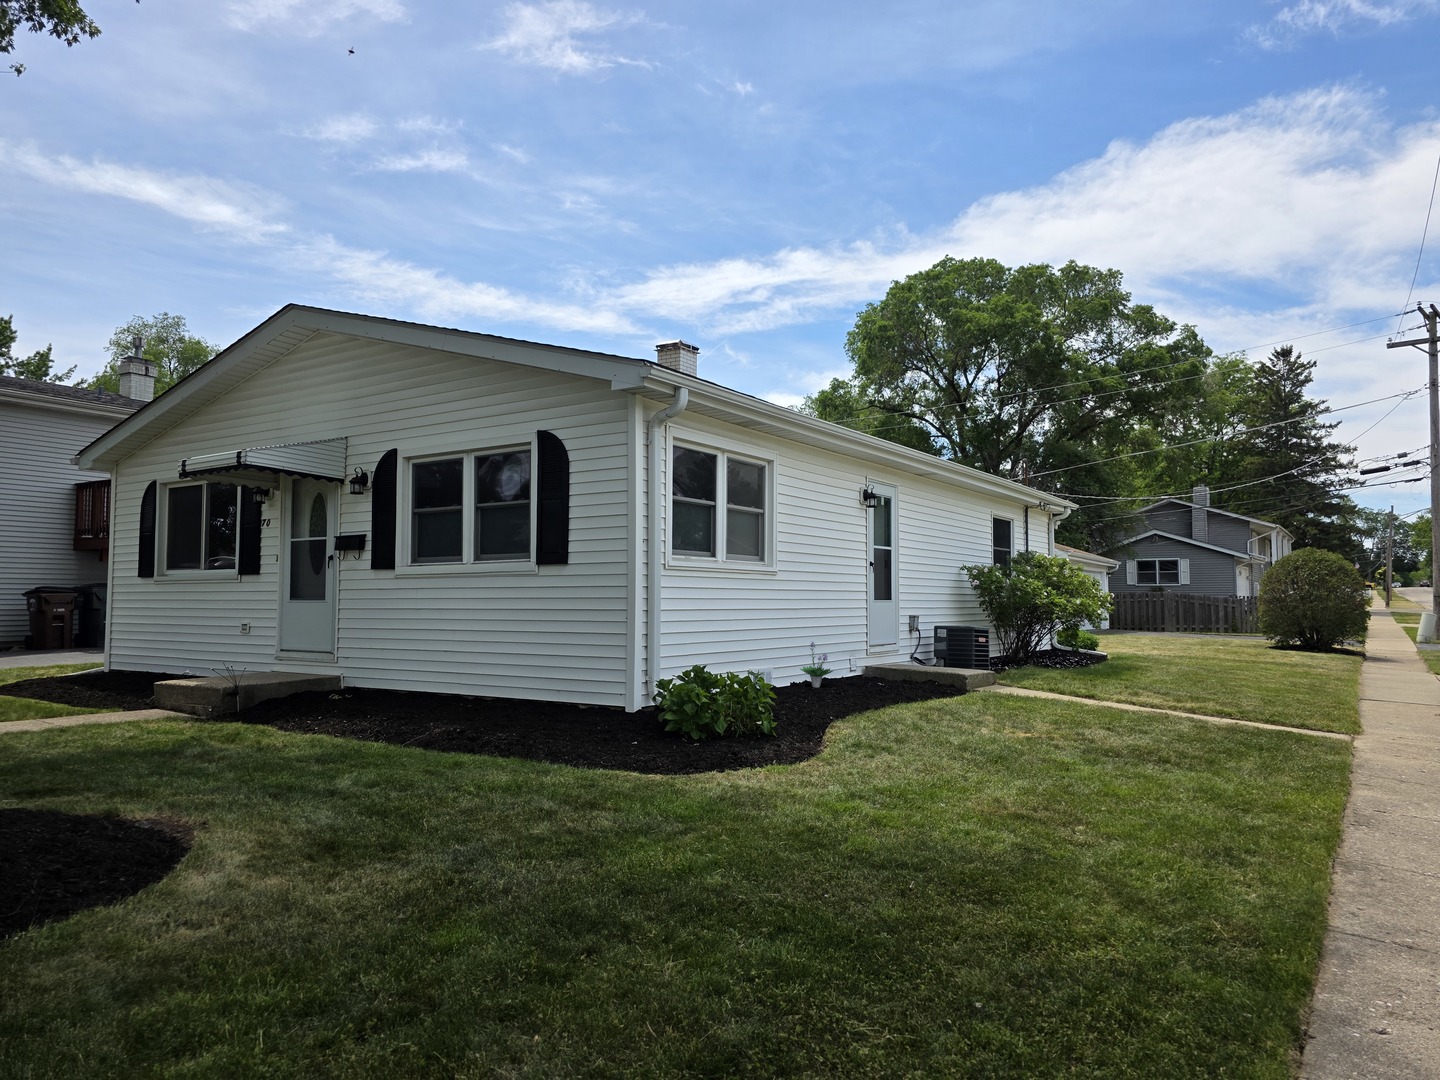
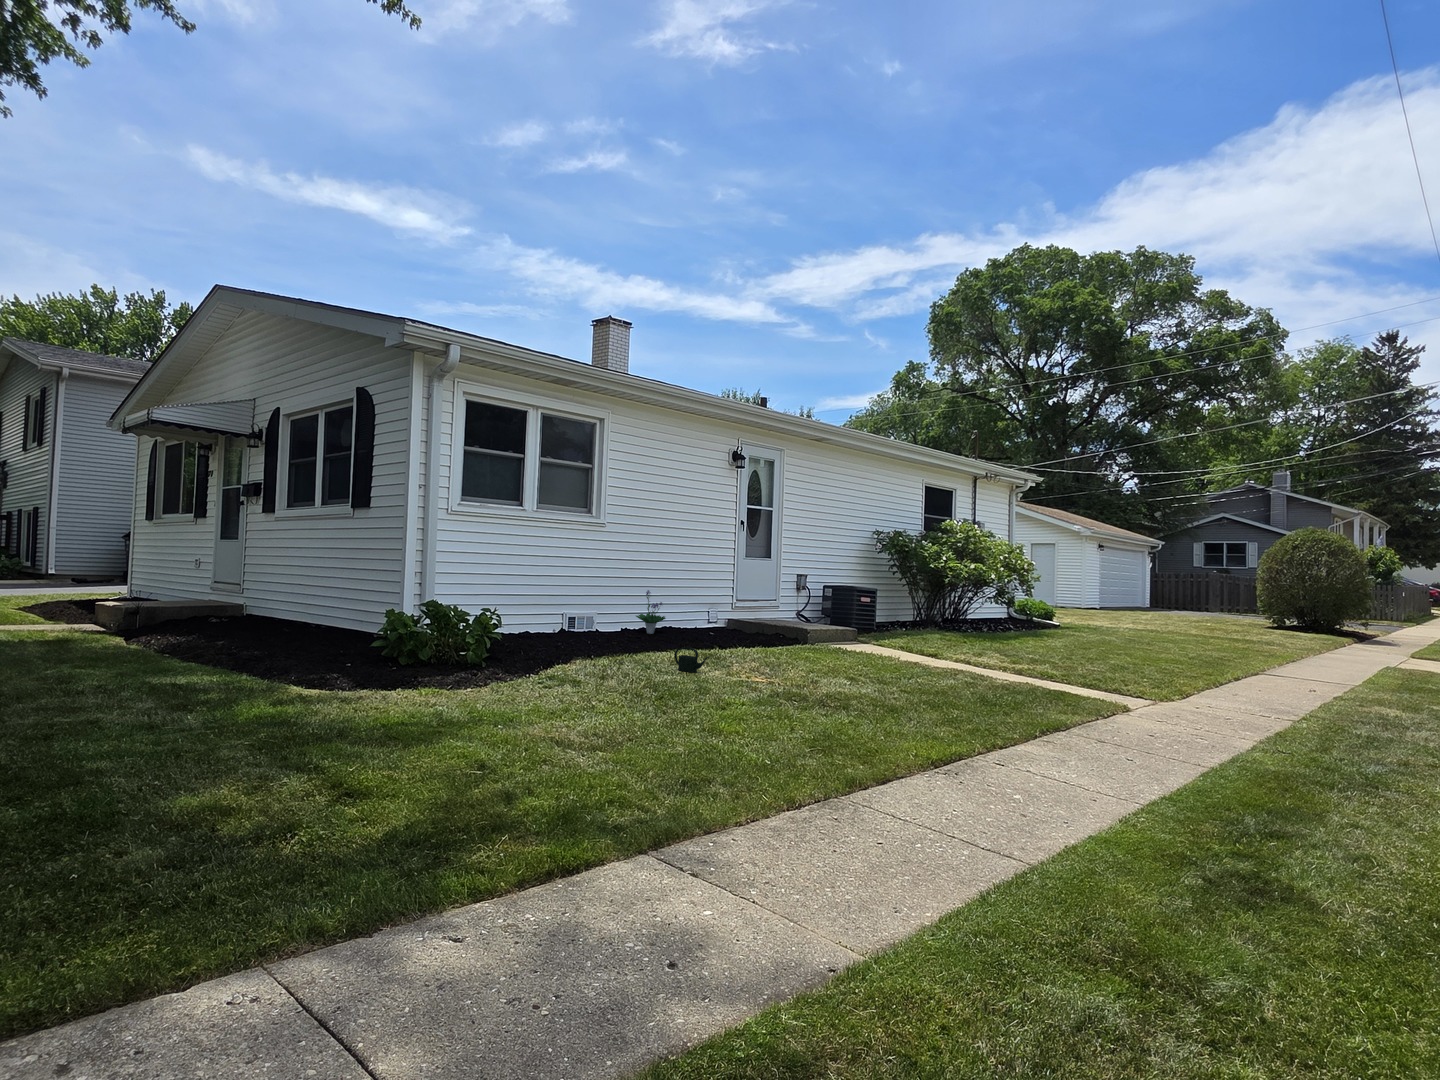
watering can: none [932,710,974,736] -> present [674,647,709,672]

